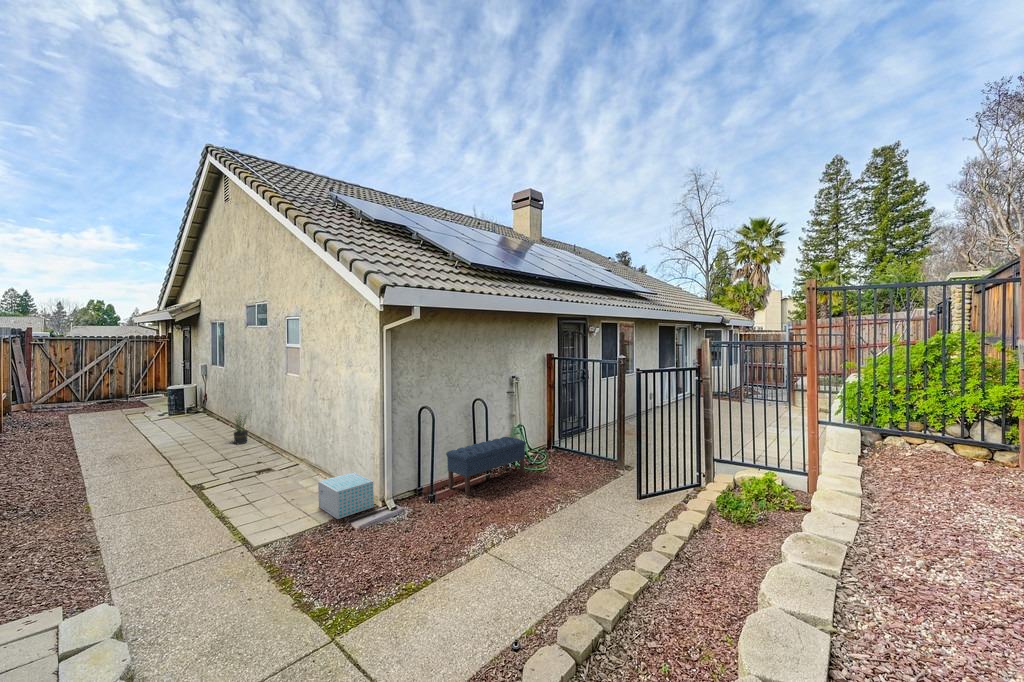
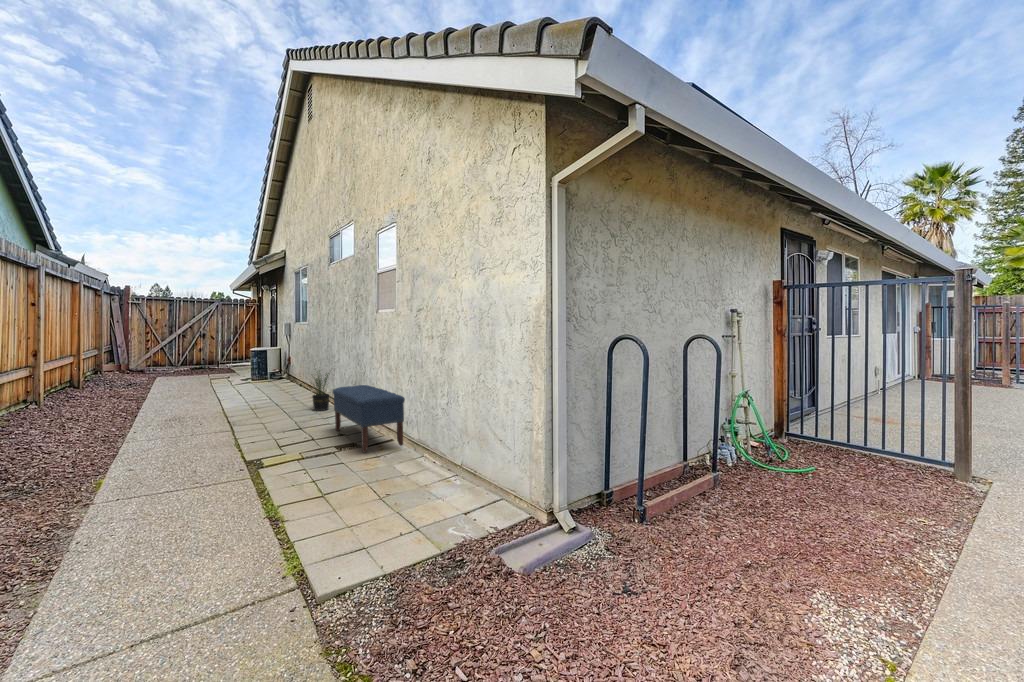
bench: present [446,437,526,496] -> present [333,385,405,452]
storage box: present [318,472,374,519] -> none [432,455,532,543]

